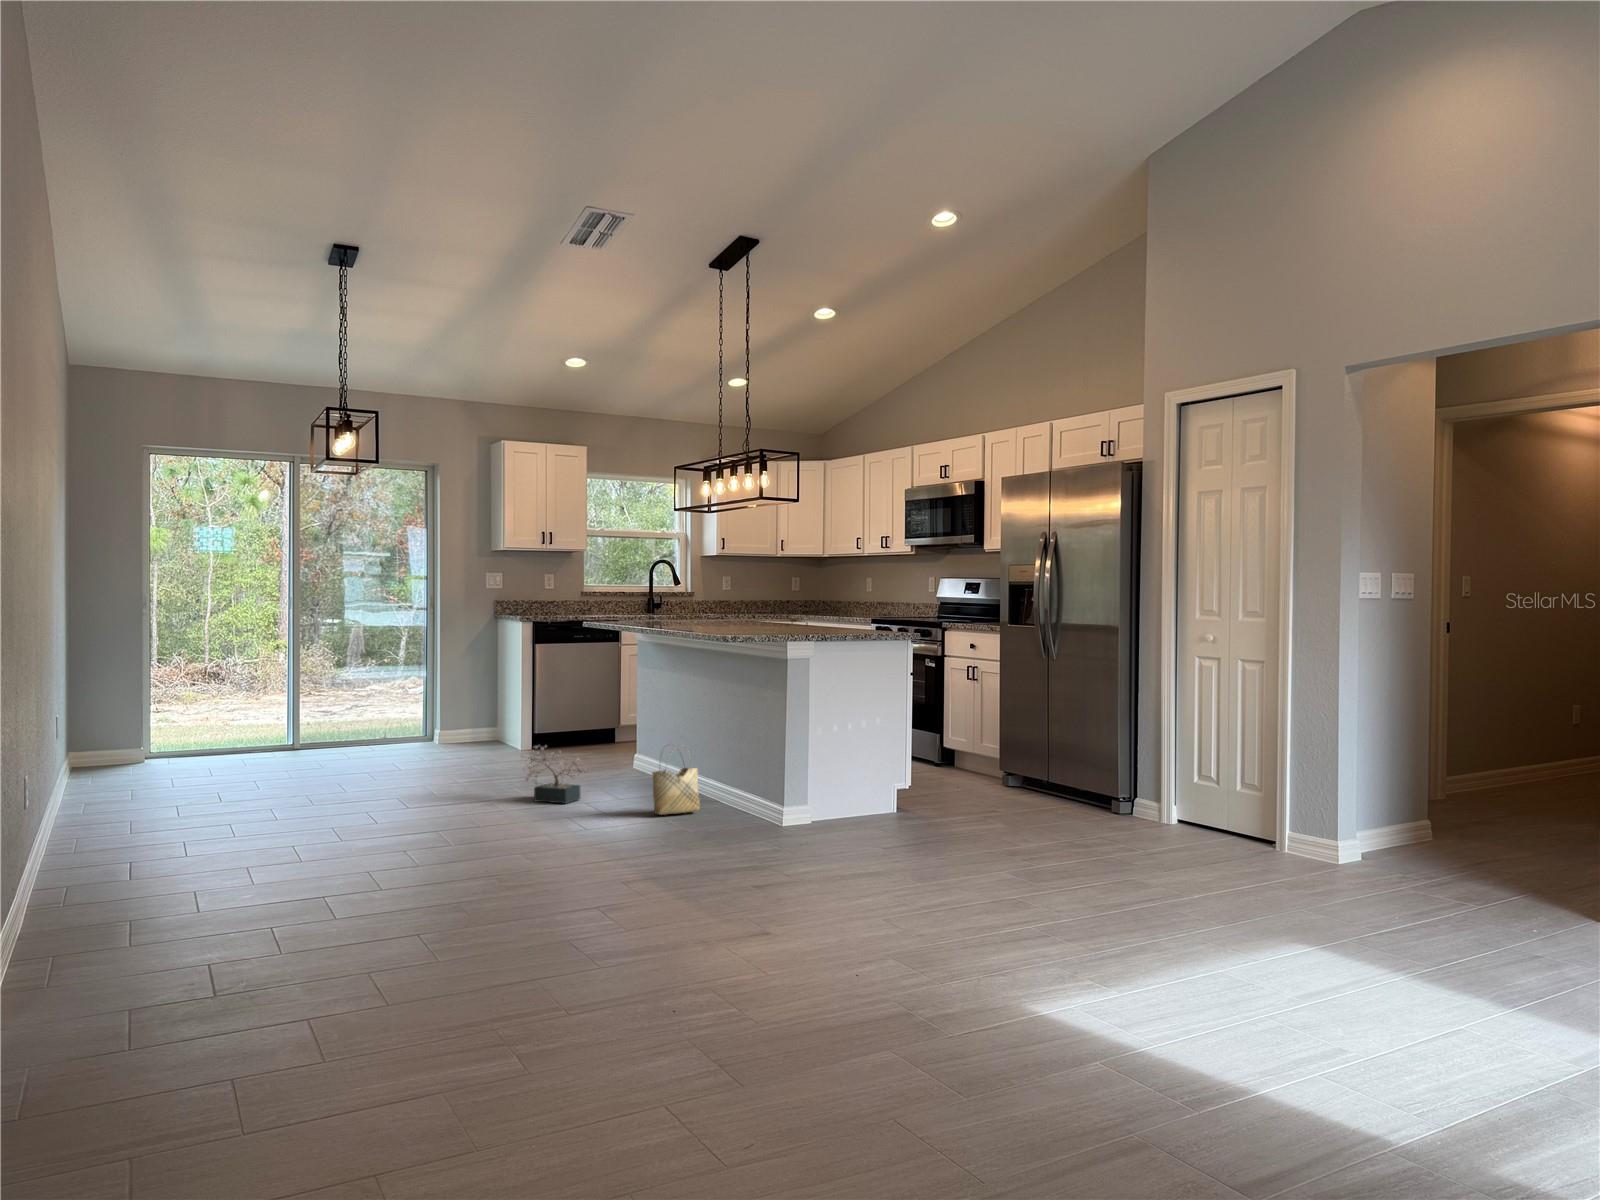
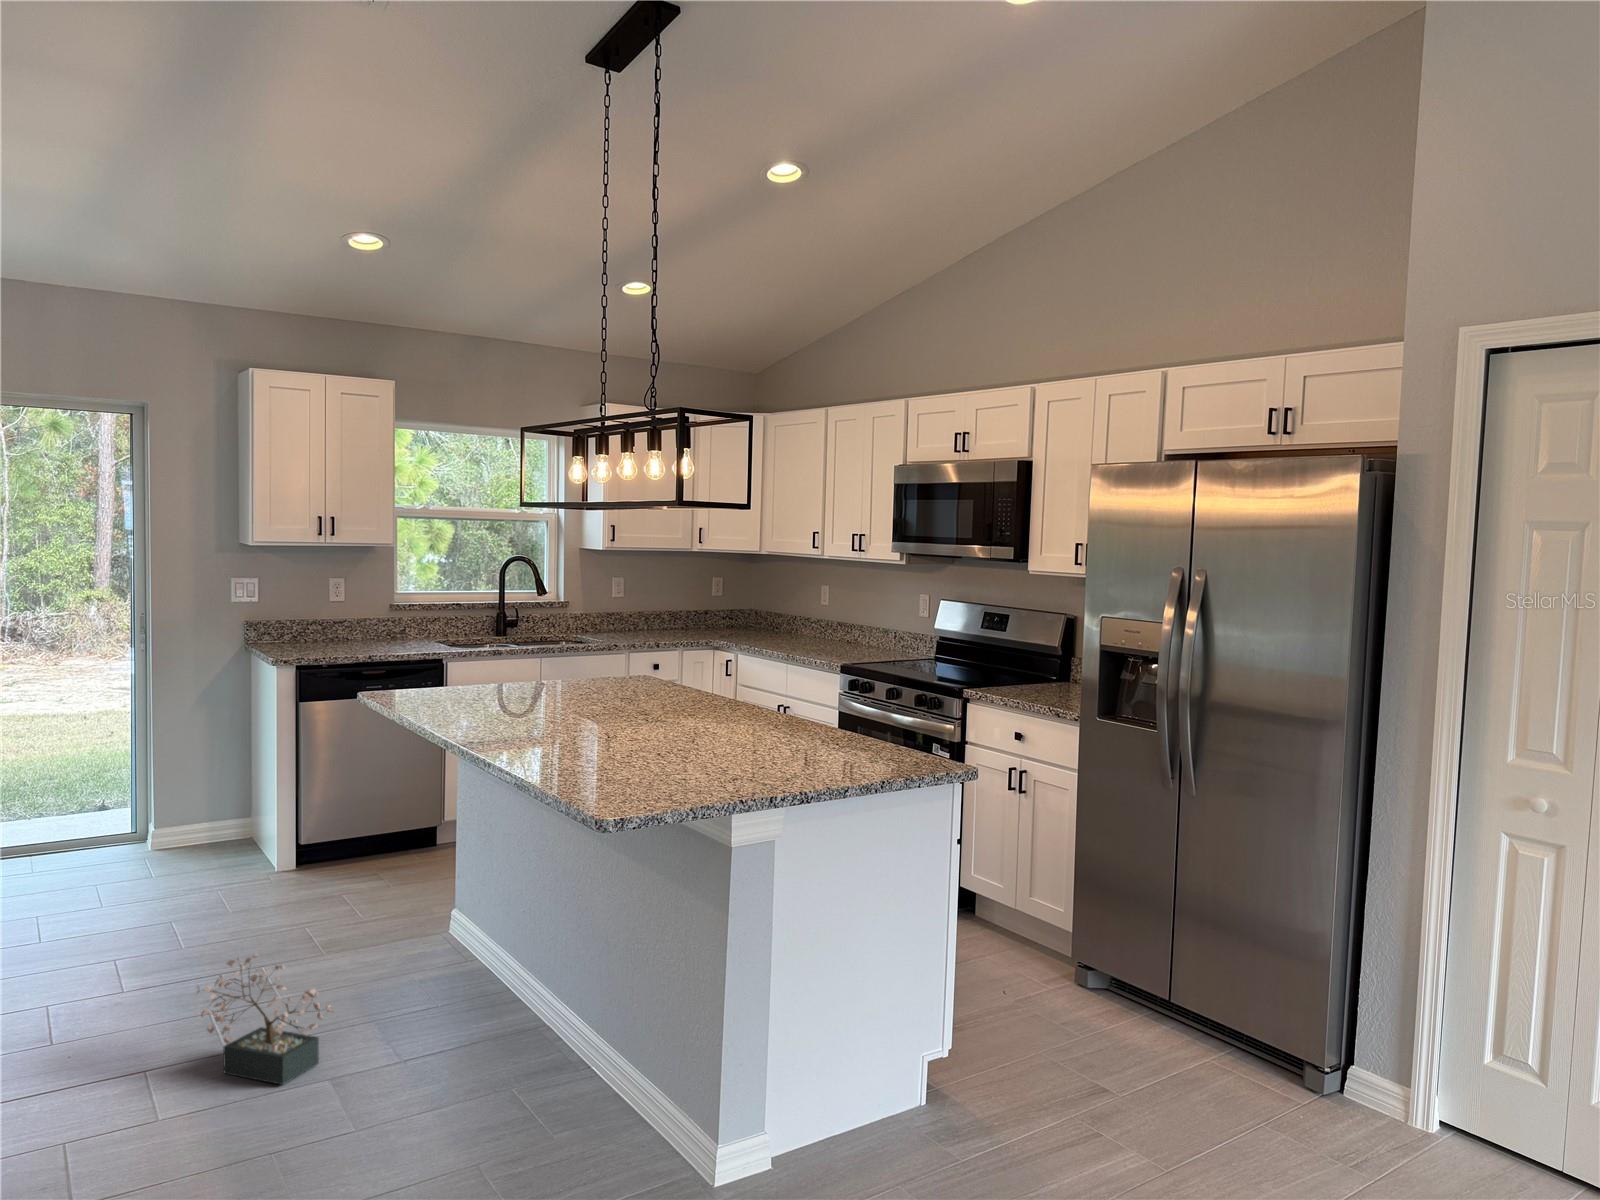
woven basket: present [652,748,700,815] -> none [447,981,546,1138]

